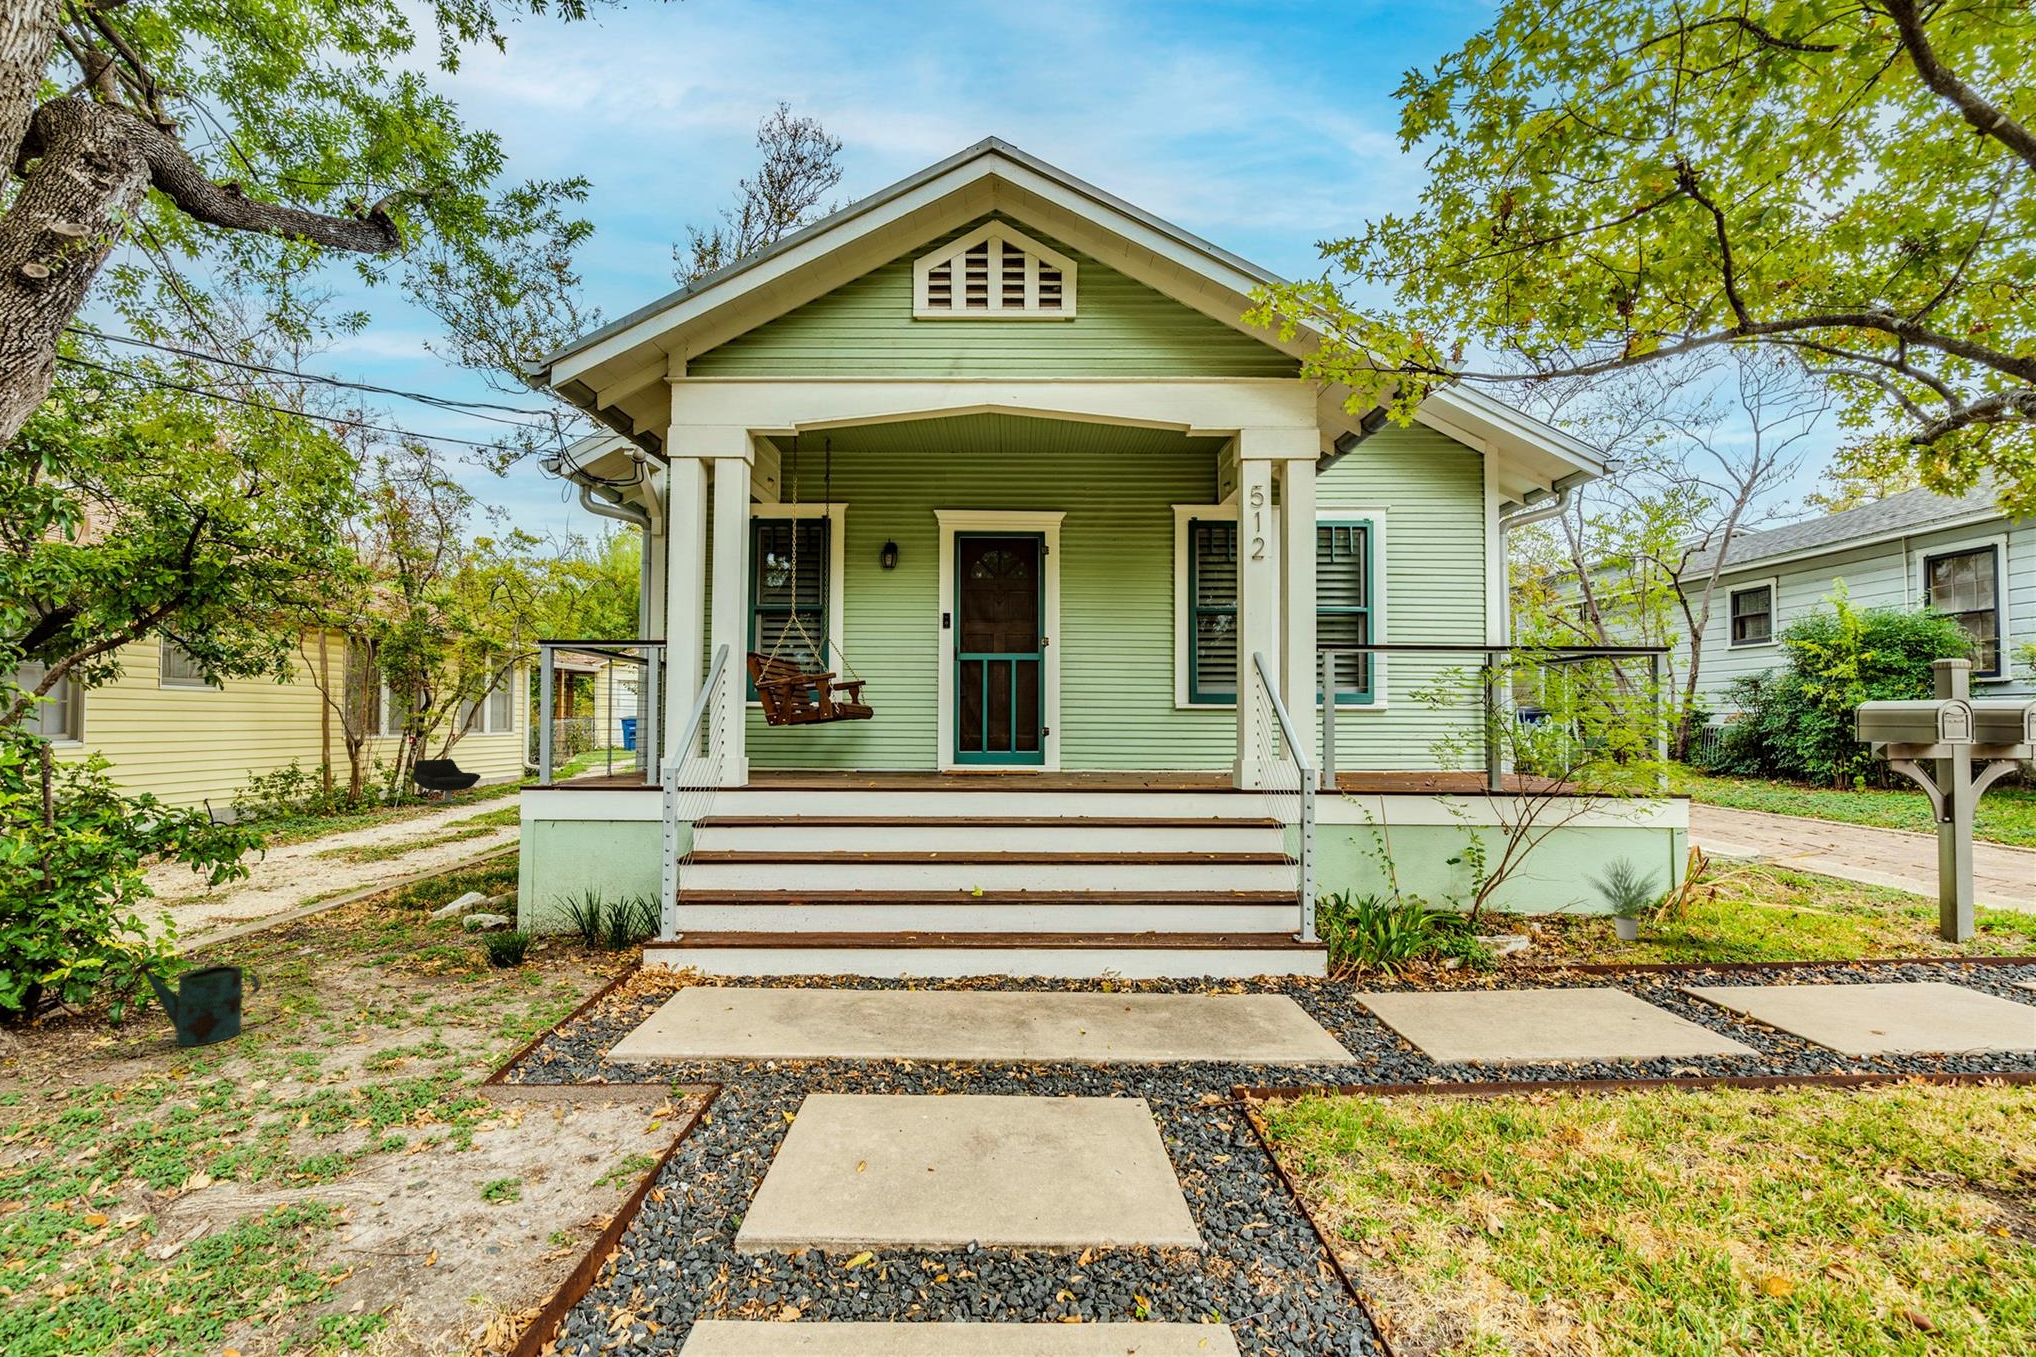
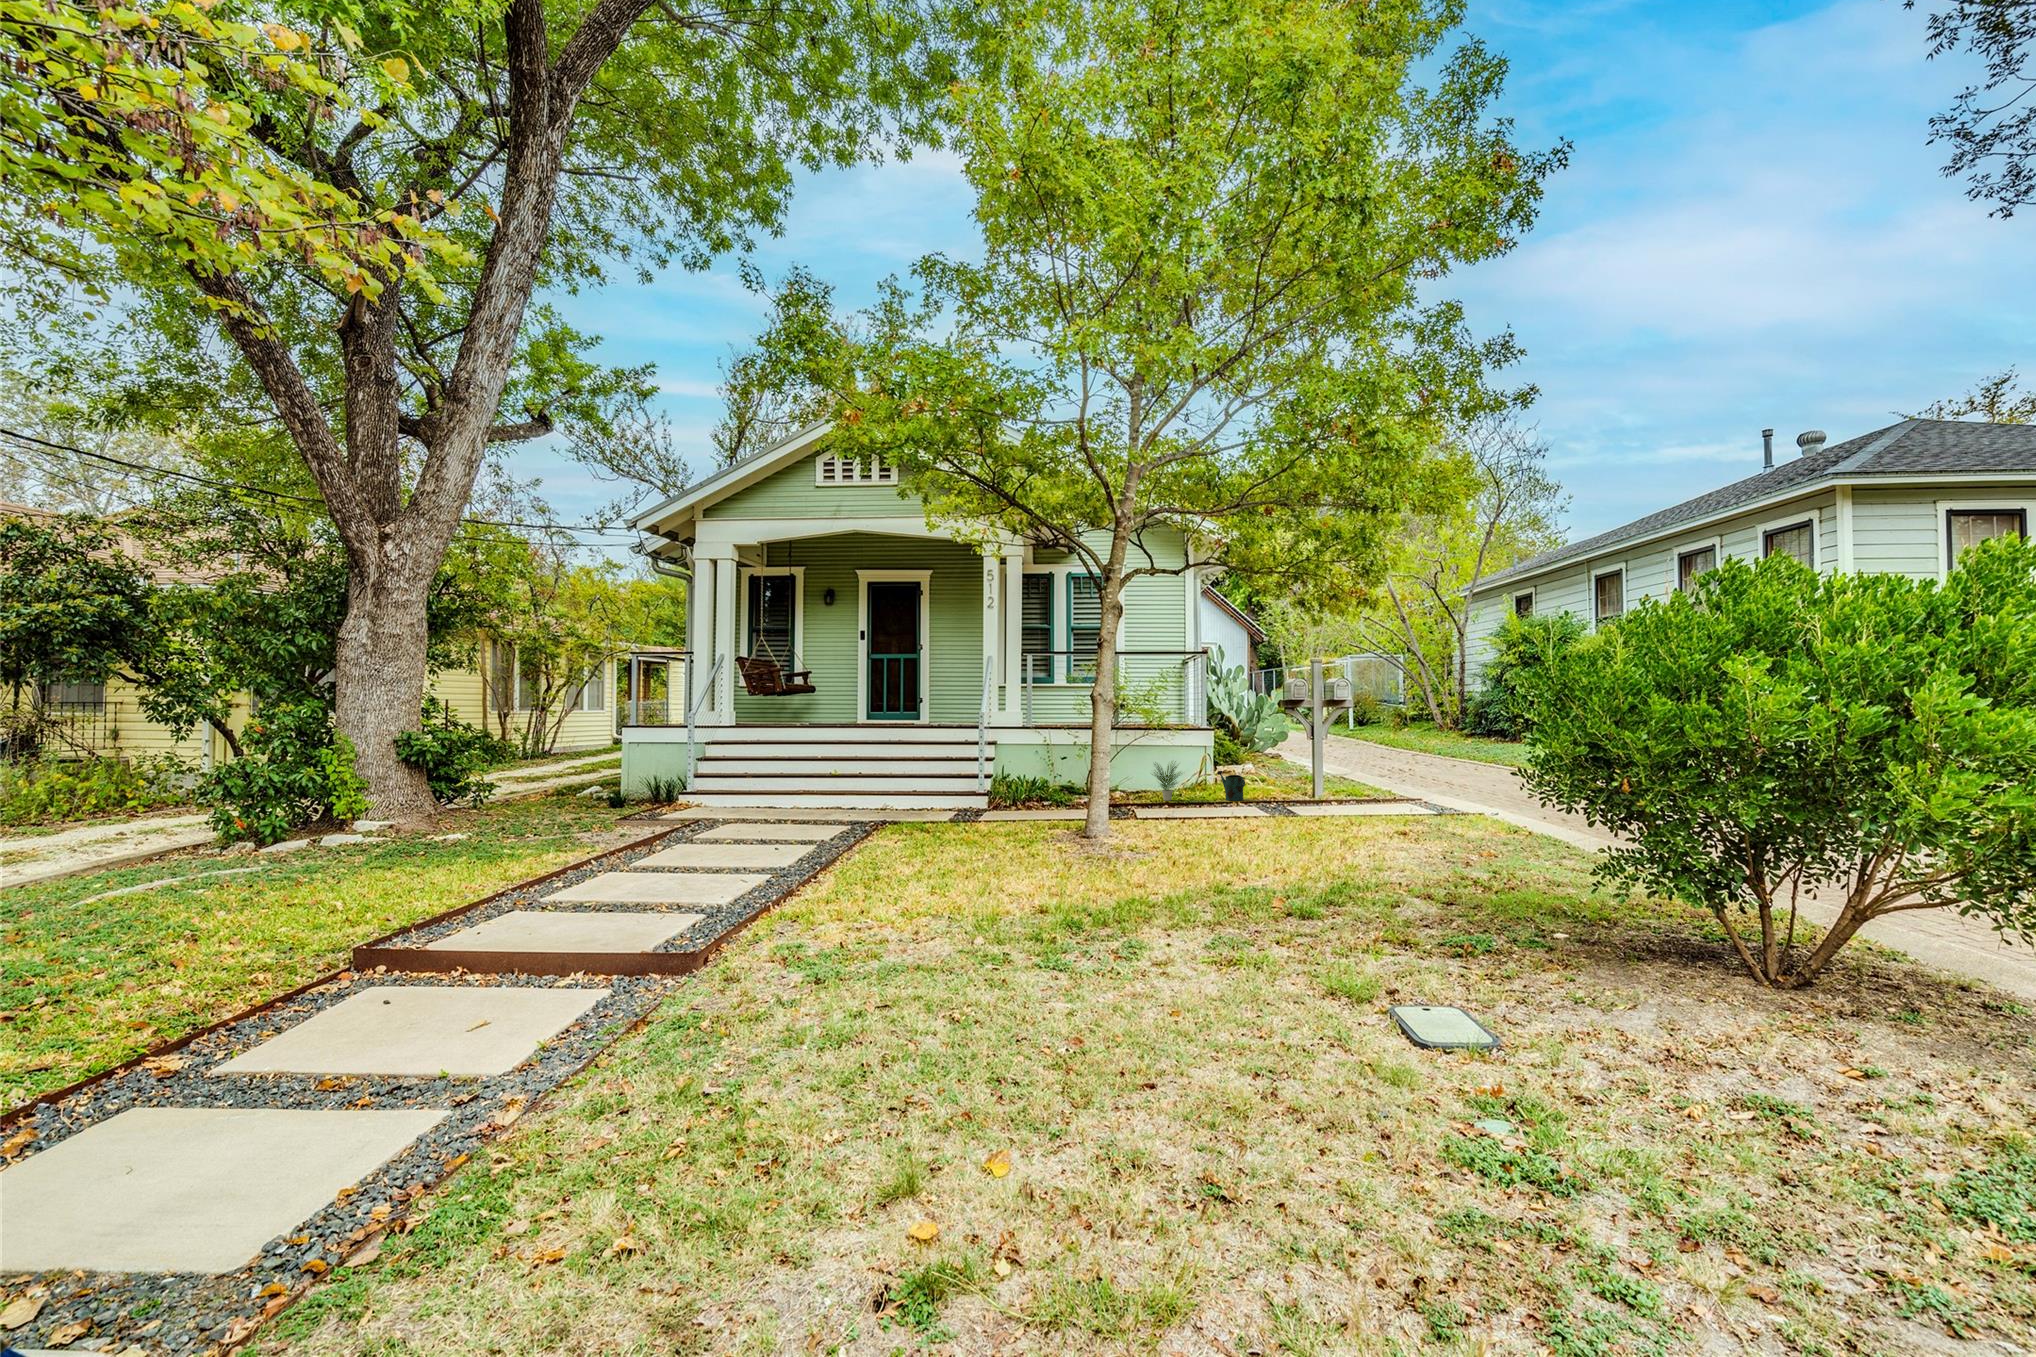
lounge chair: present [413,759,481,805] -> none [540,727,586,759]
watering can: present [133,962,259,1046] -> present [1217,771,1245,801]

